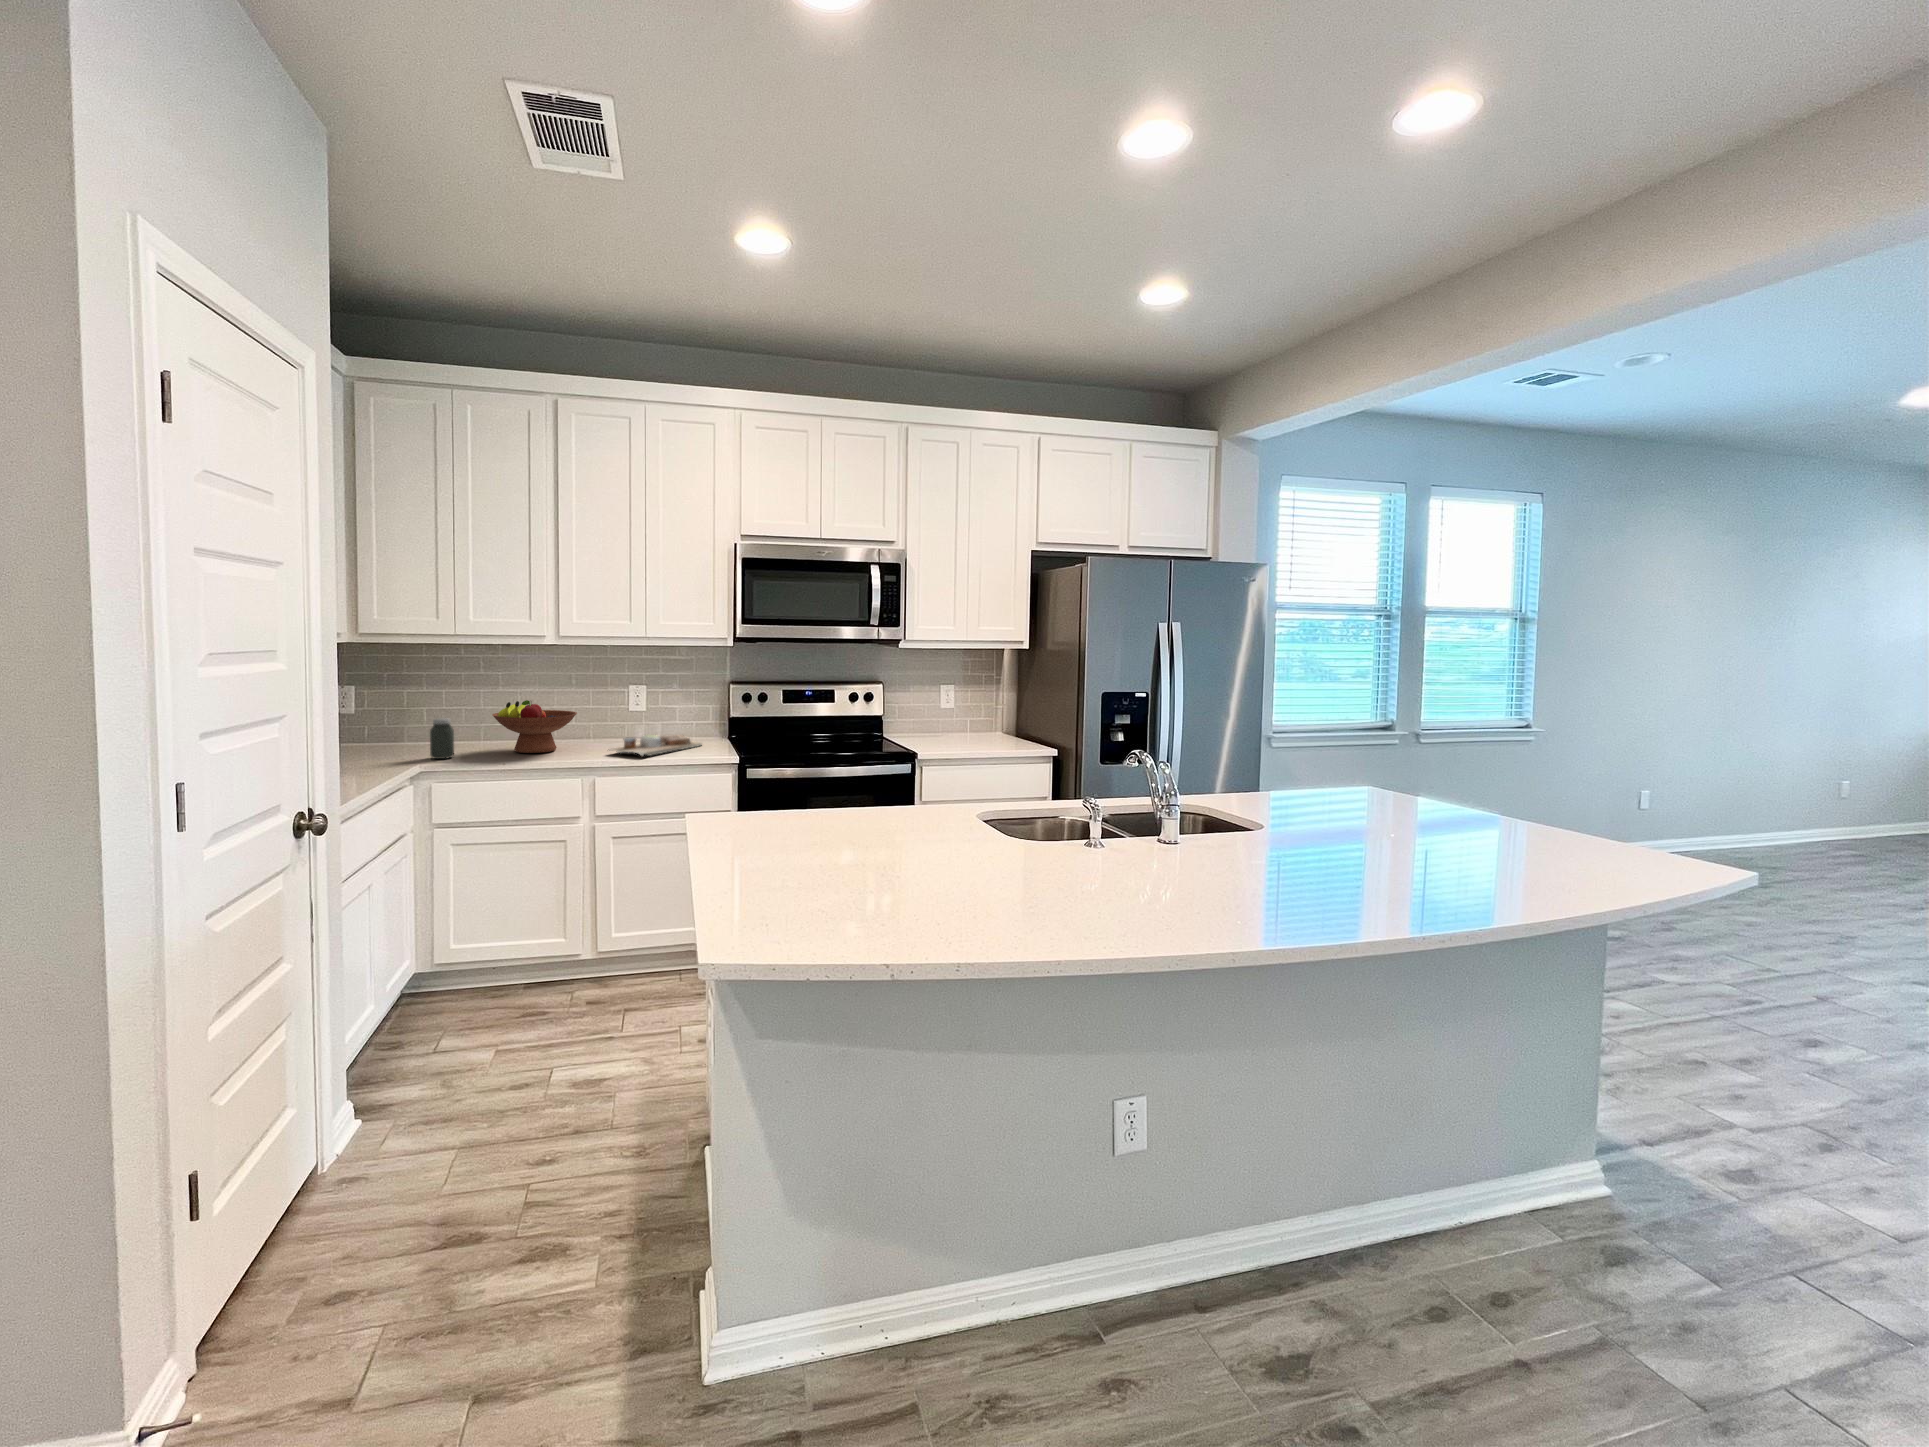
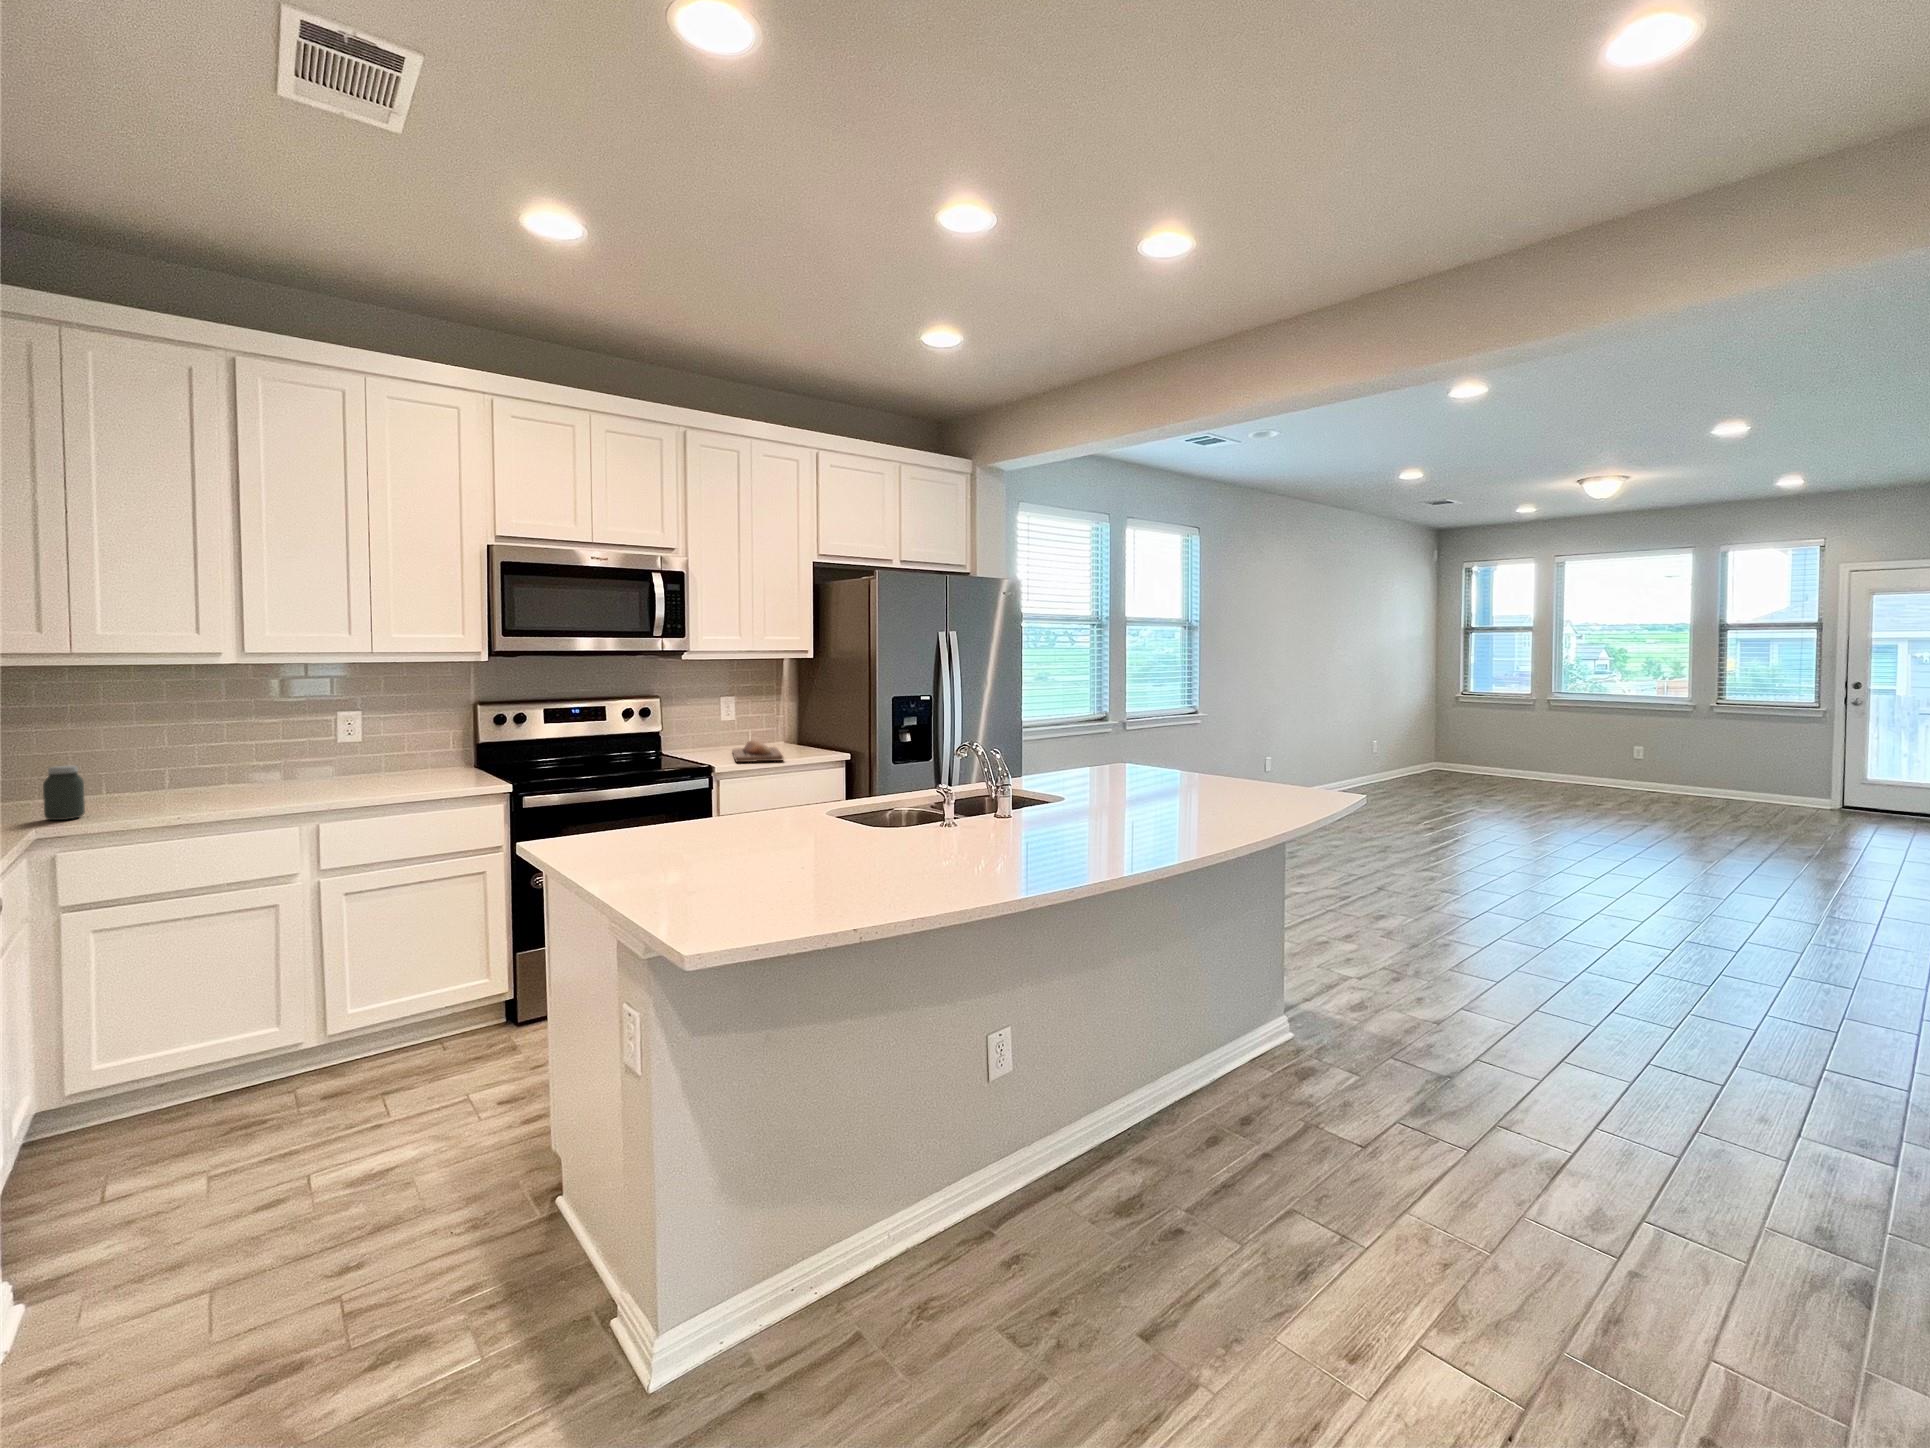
fruit bowl: present [492,700,577,753] -> none [141,736,273,803]
bread loaf: none [944,729,992,751] -> present [732,741,783,762]
cutting board: present [613,735,702,756] -> none [325,767,447,795]

